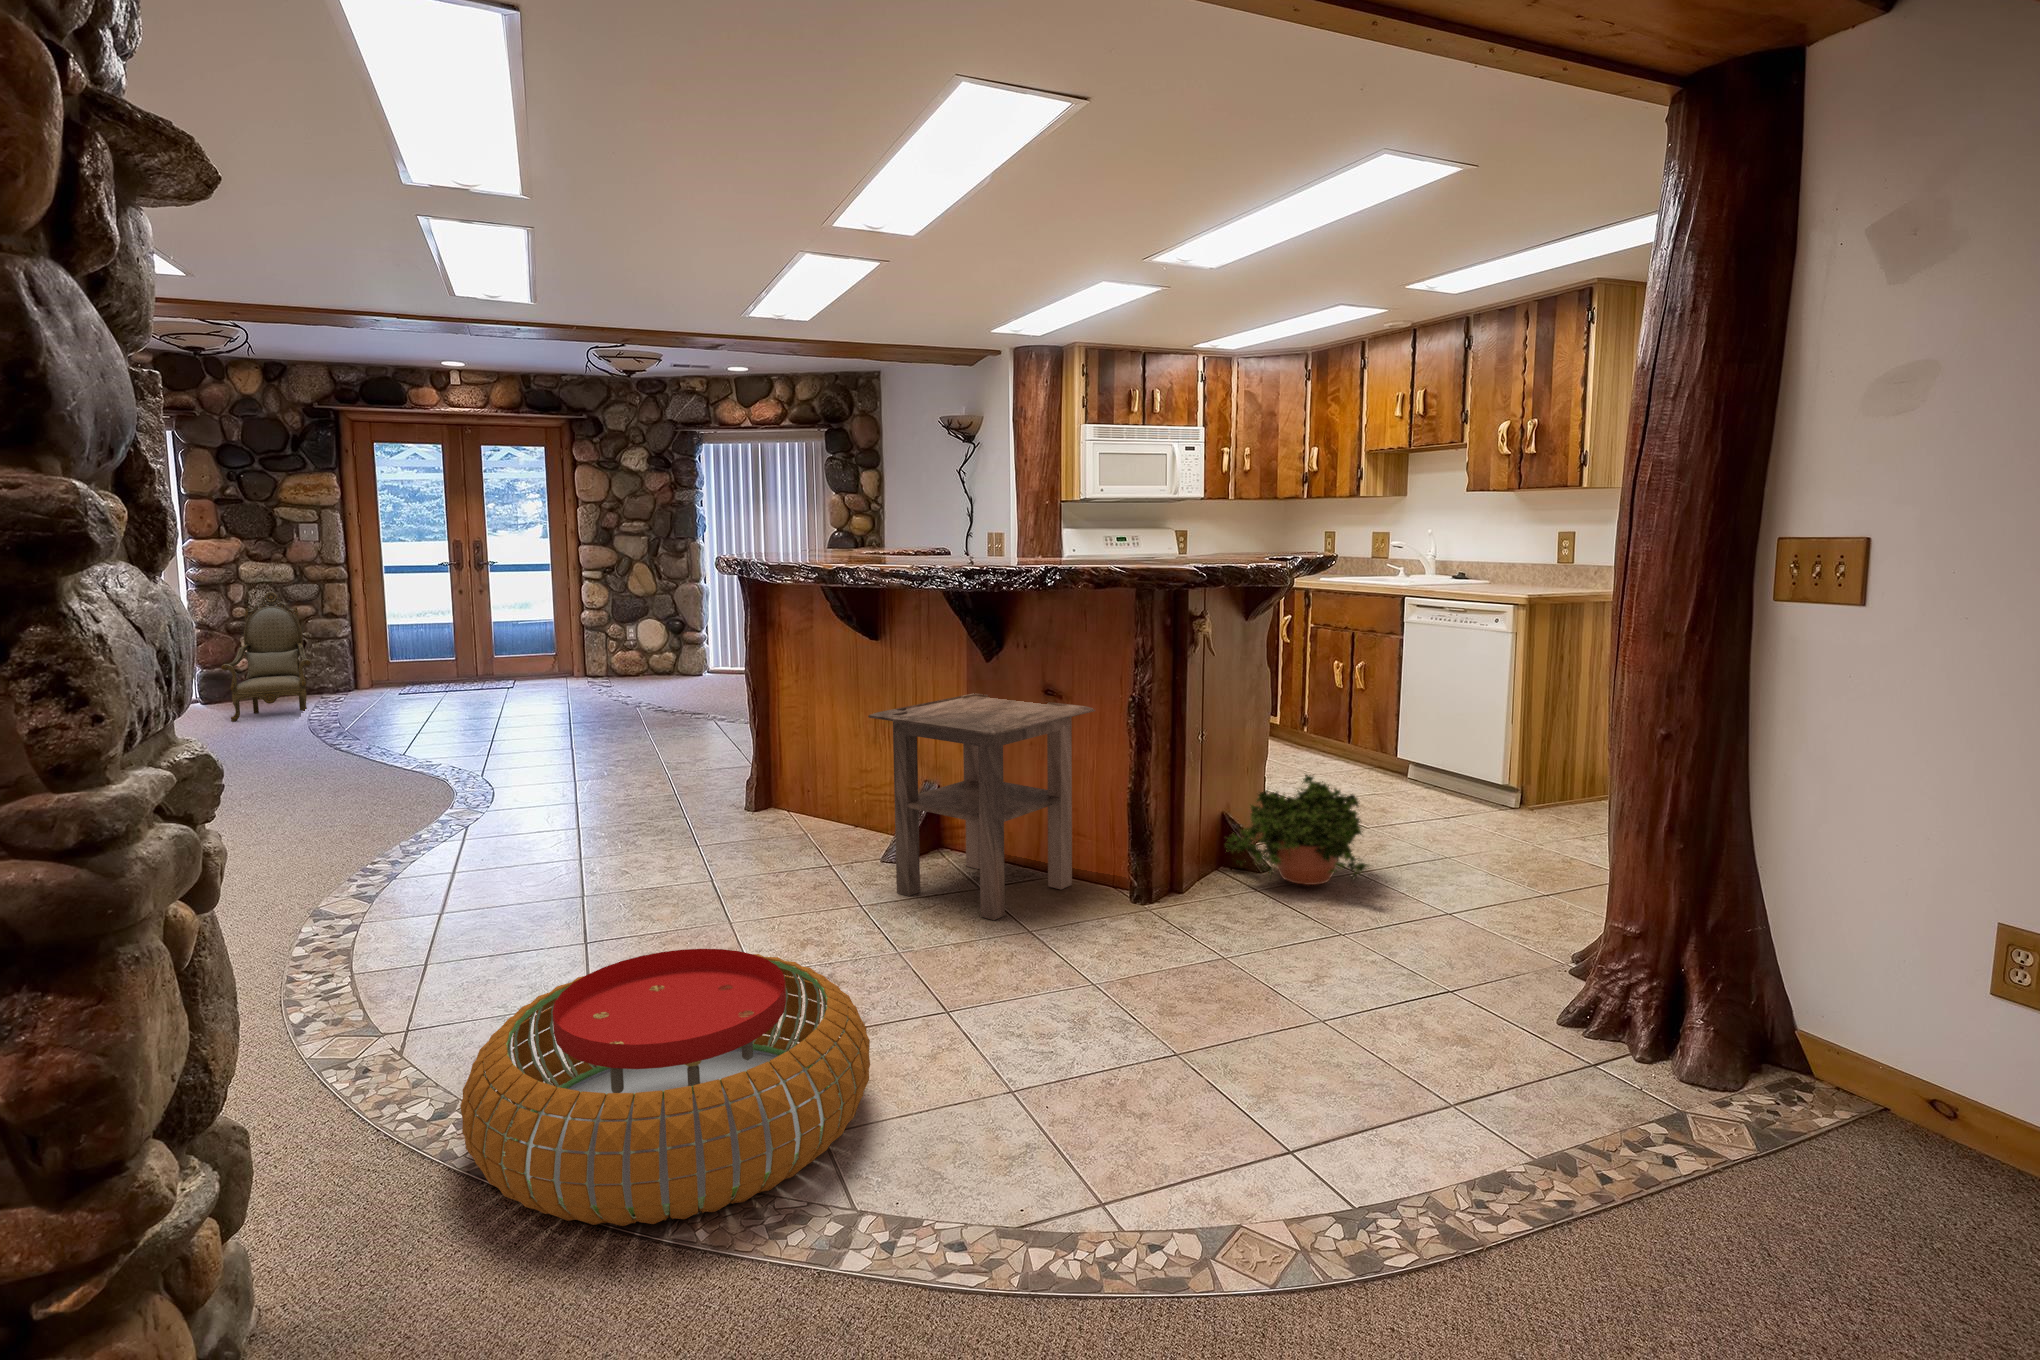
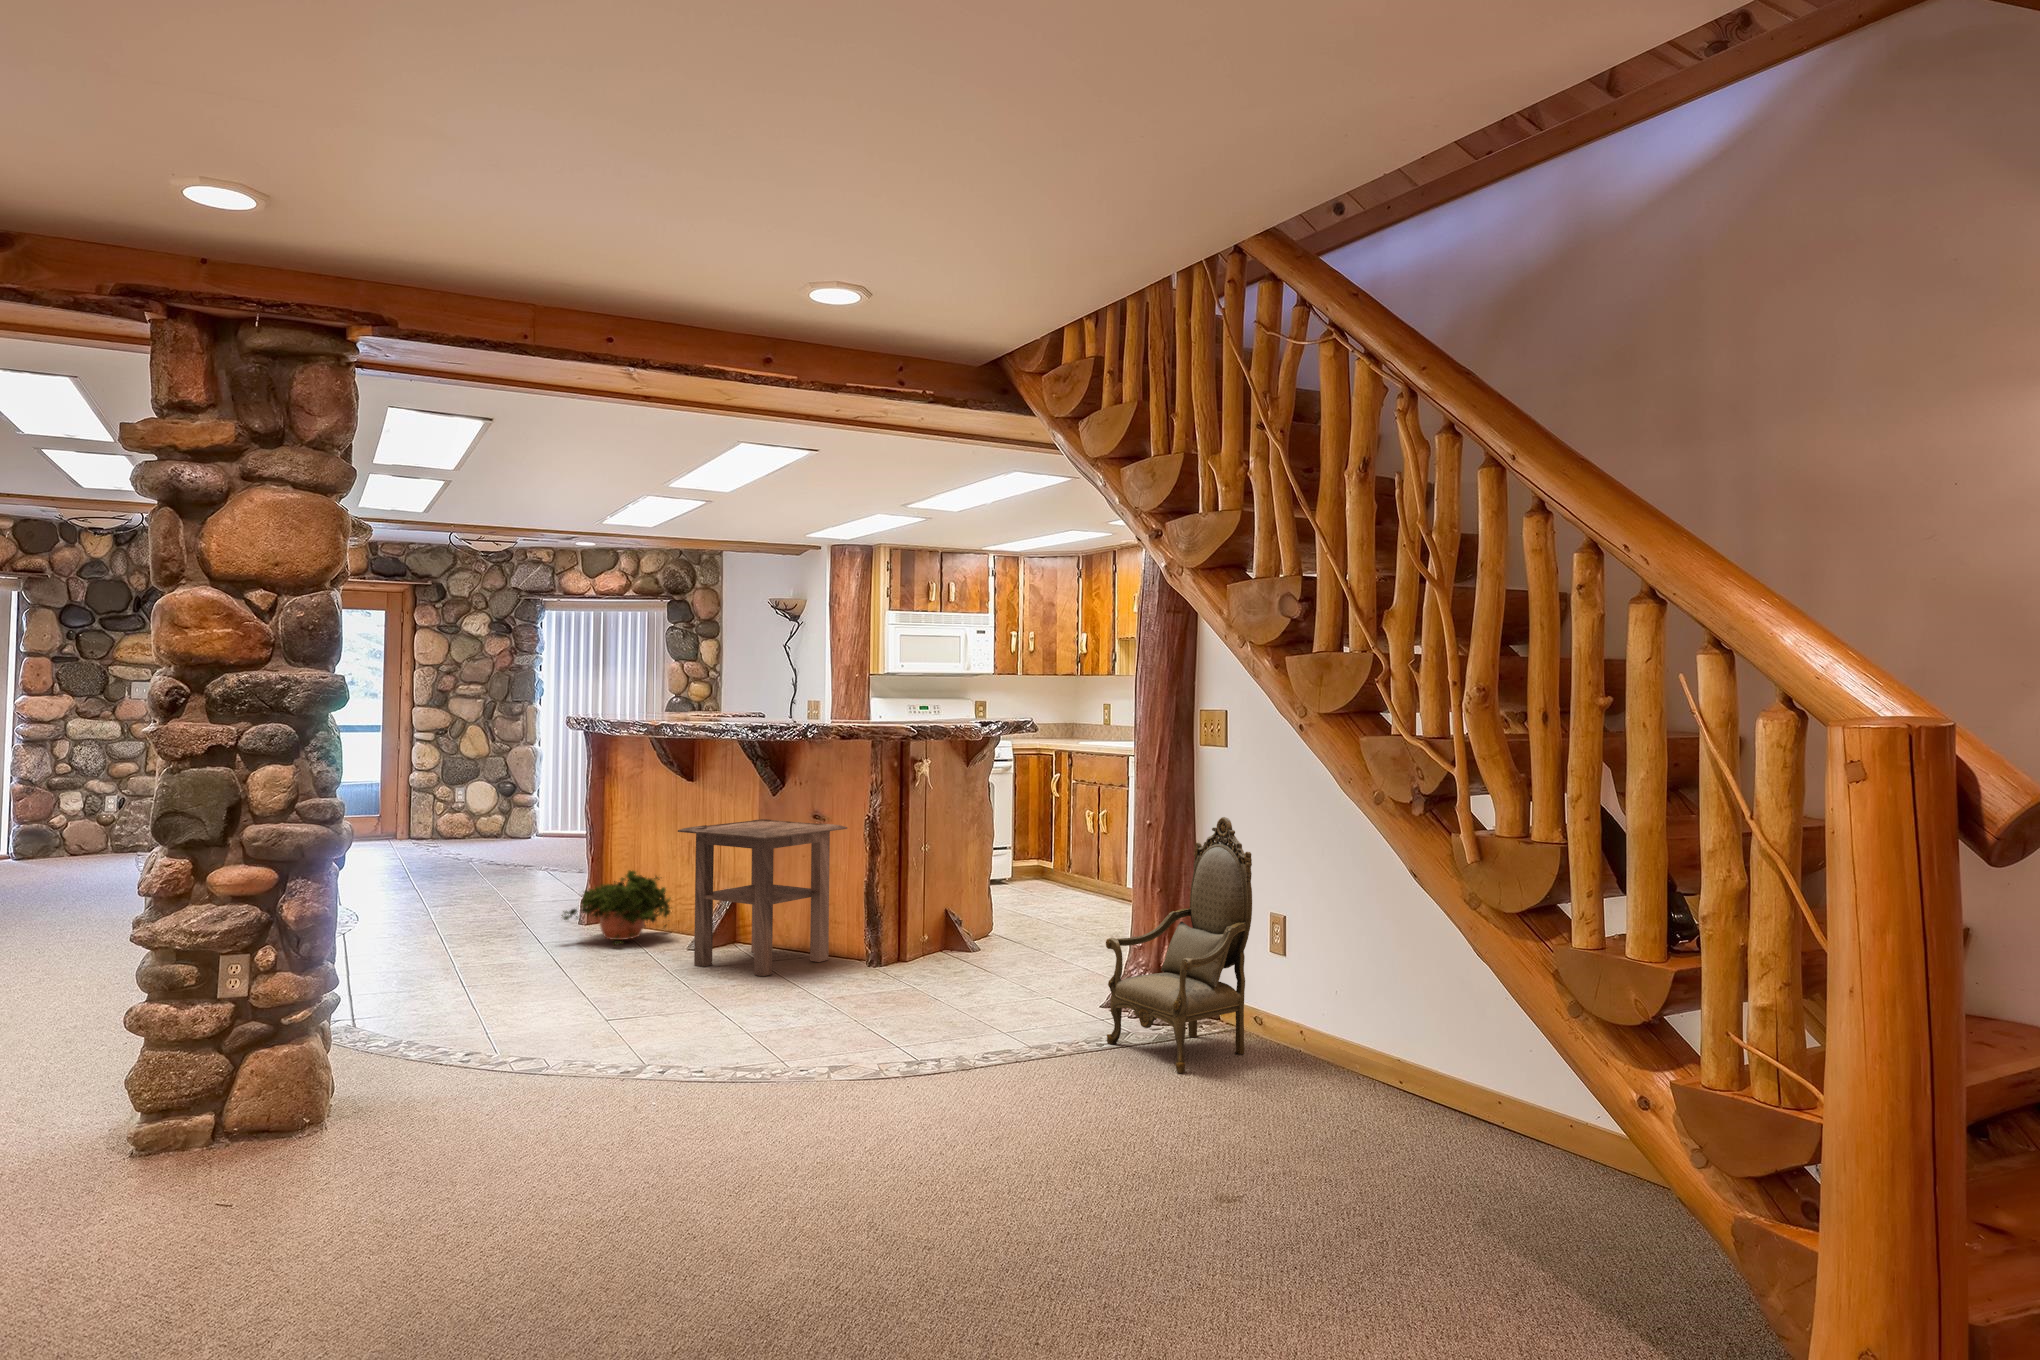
armchair: present [221,592,311,722] -> present [1106,817,1252,1073]
potted plant: present [1226,774,1369,885] -> present [561,871,671,945]
pouf: present [460,949,870,1226] -> none [409,955,661,1082]

